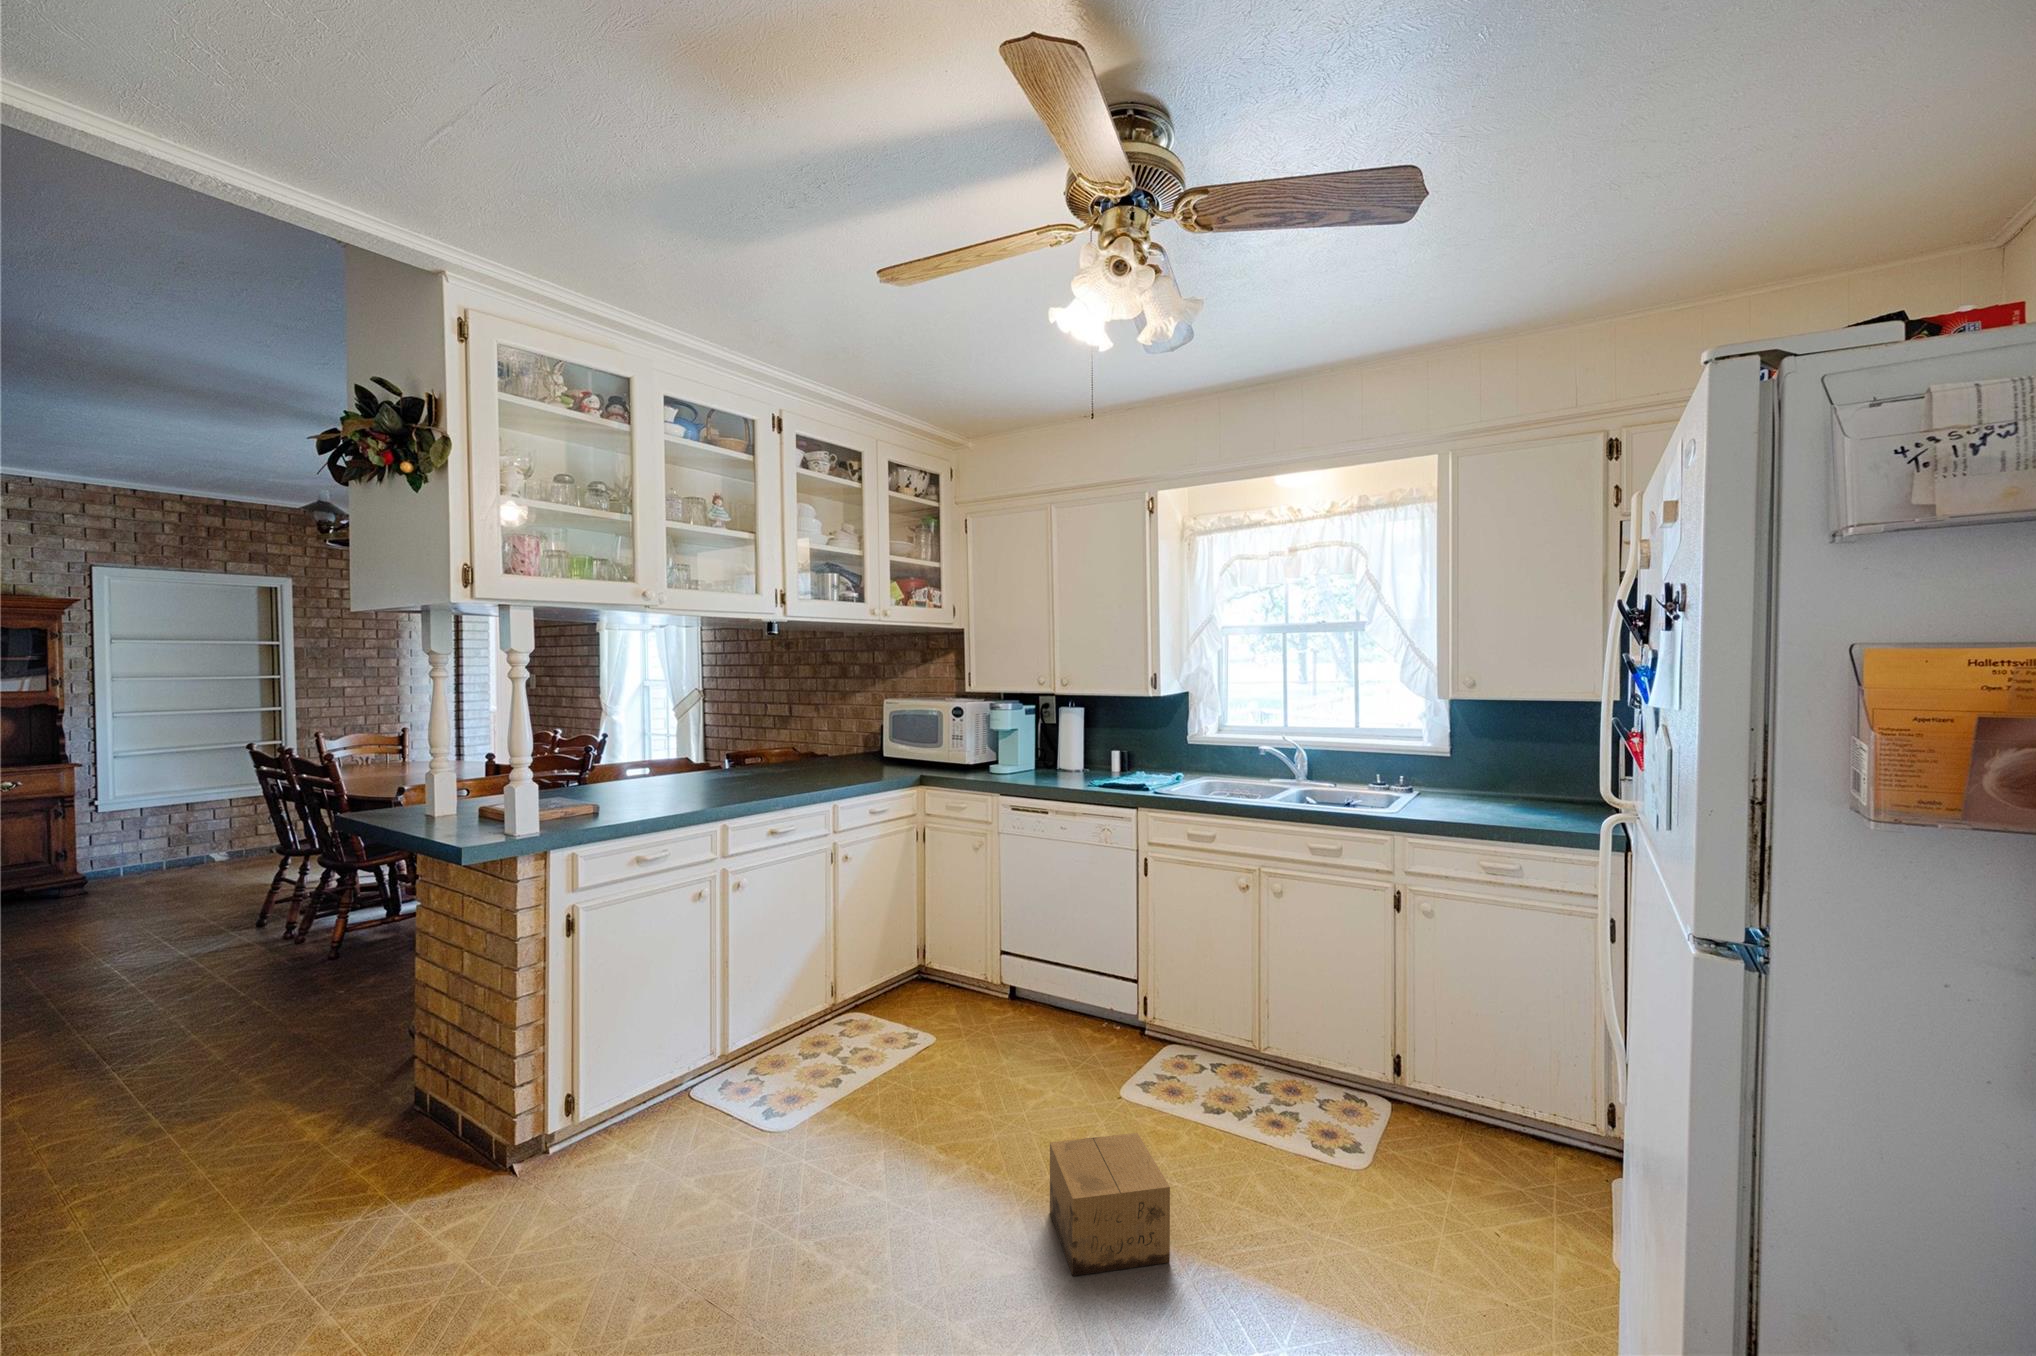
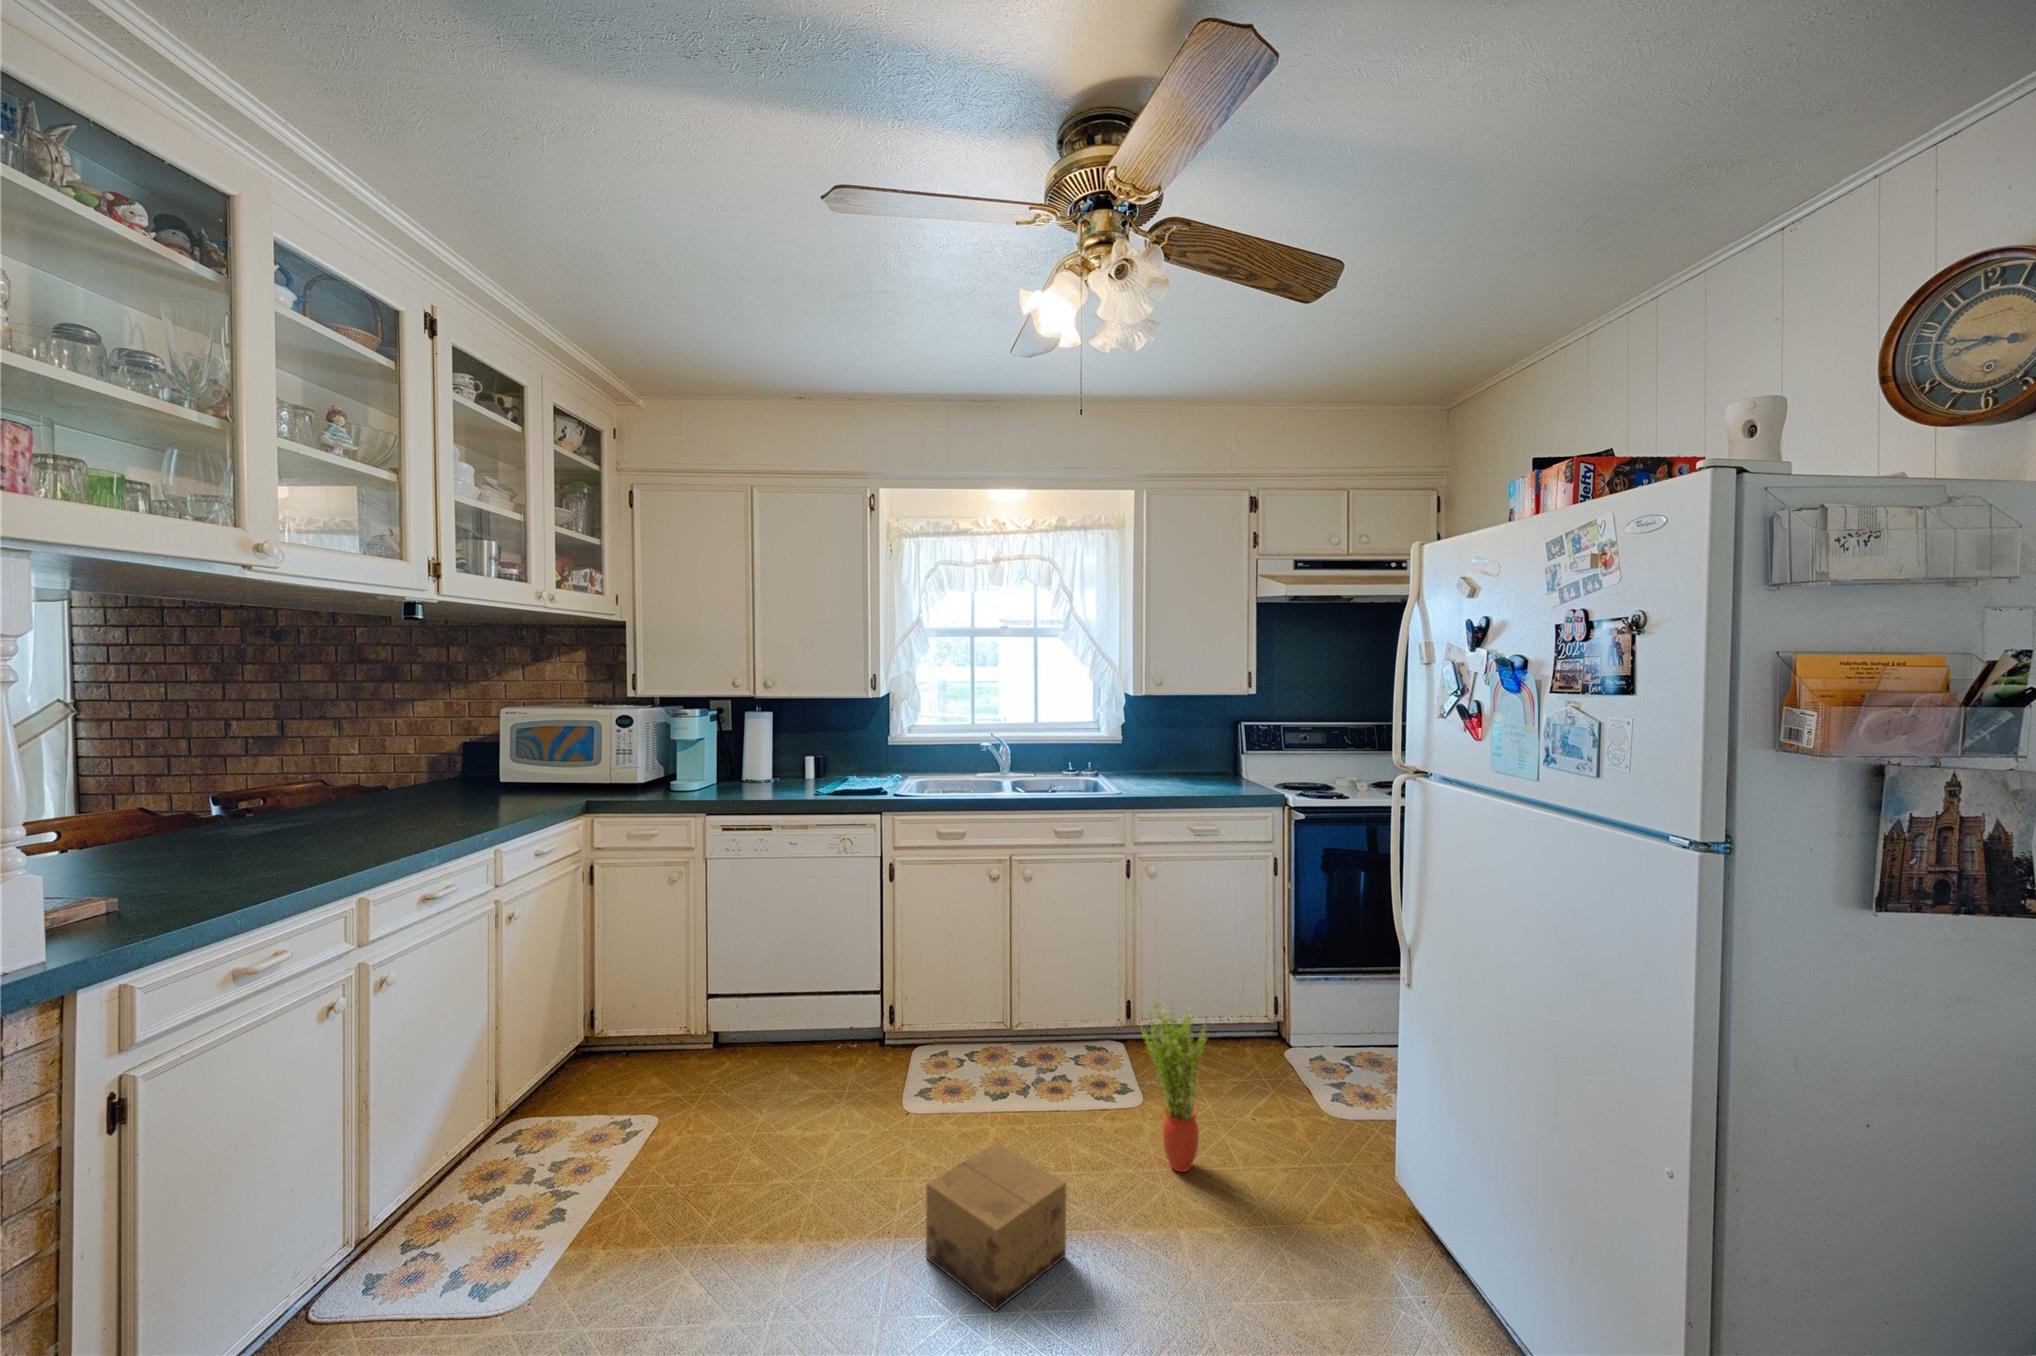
potted plant: none [1309,1038,1392,1243] -> present [1139,1002,1206,1172]

